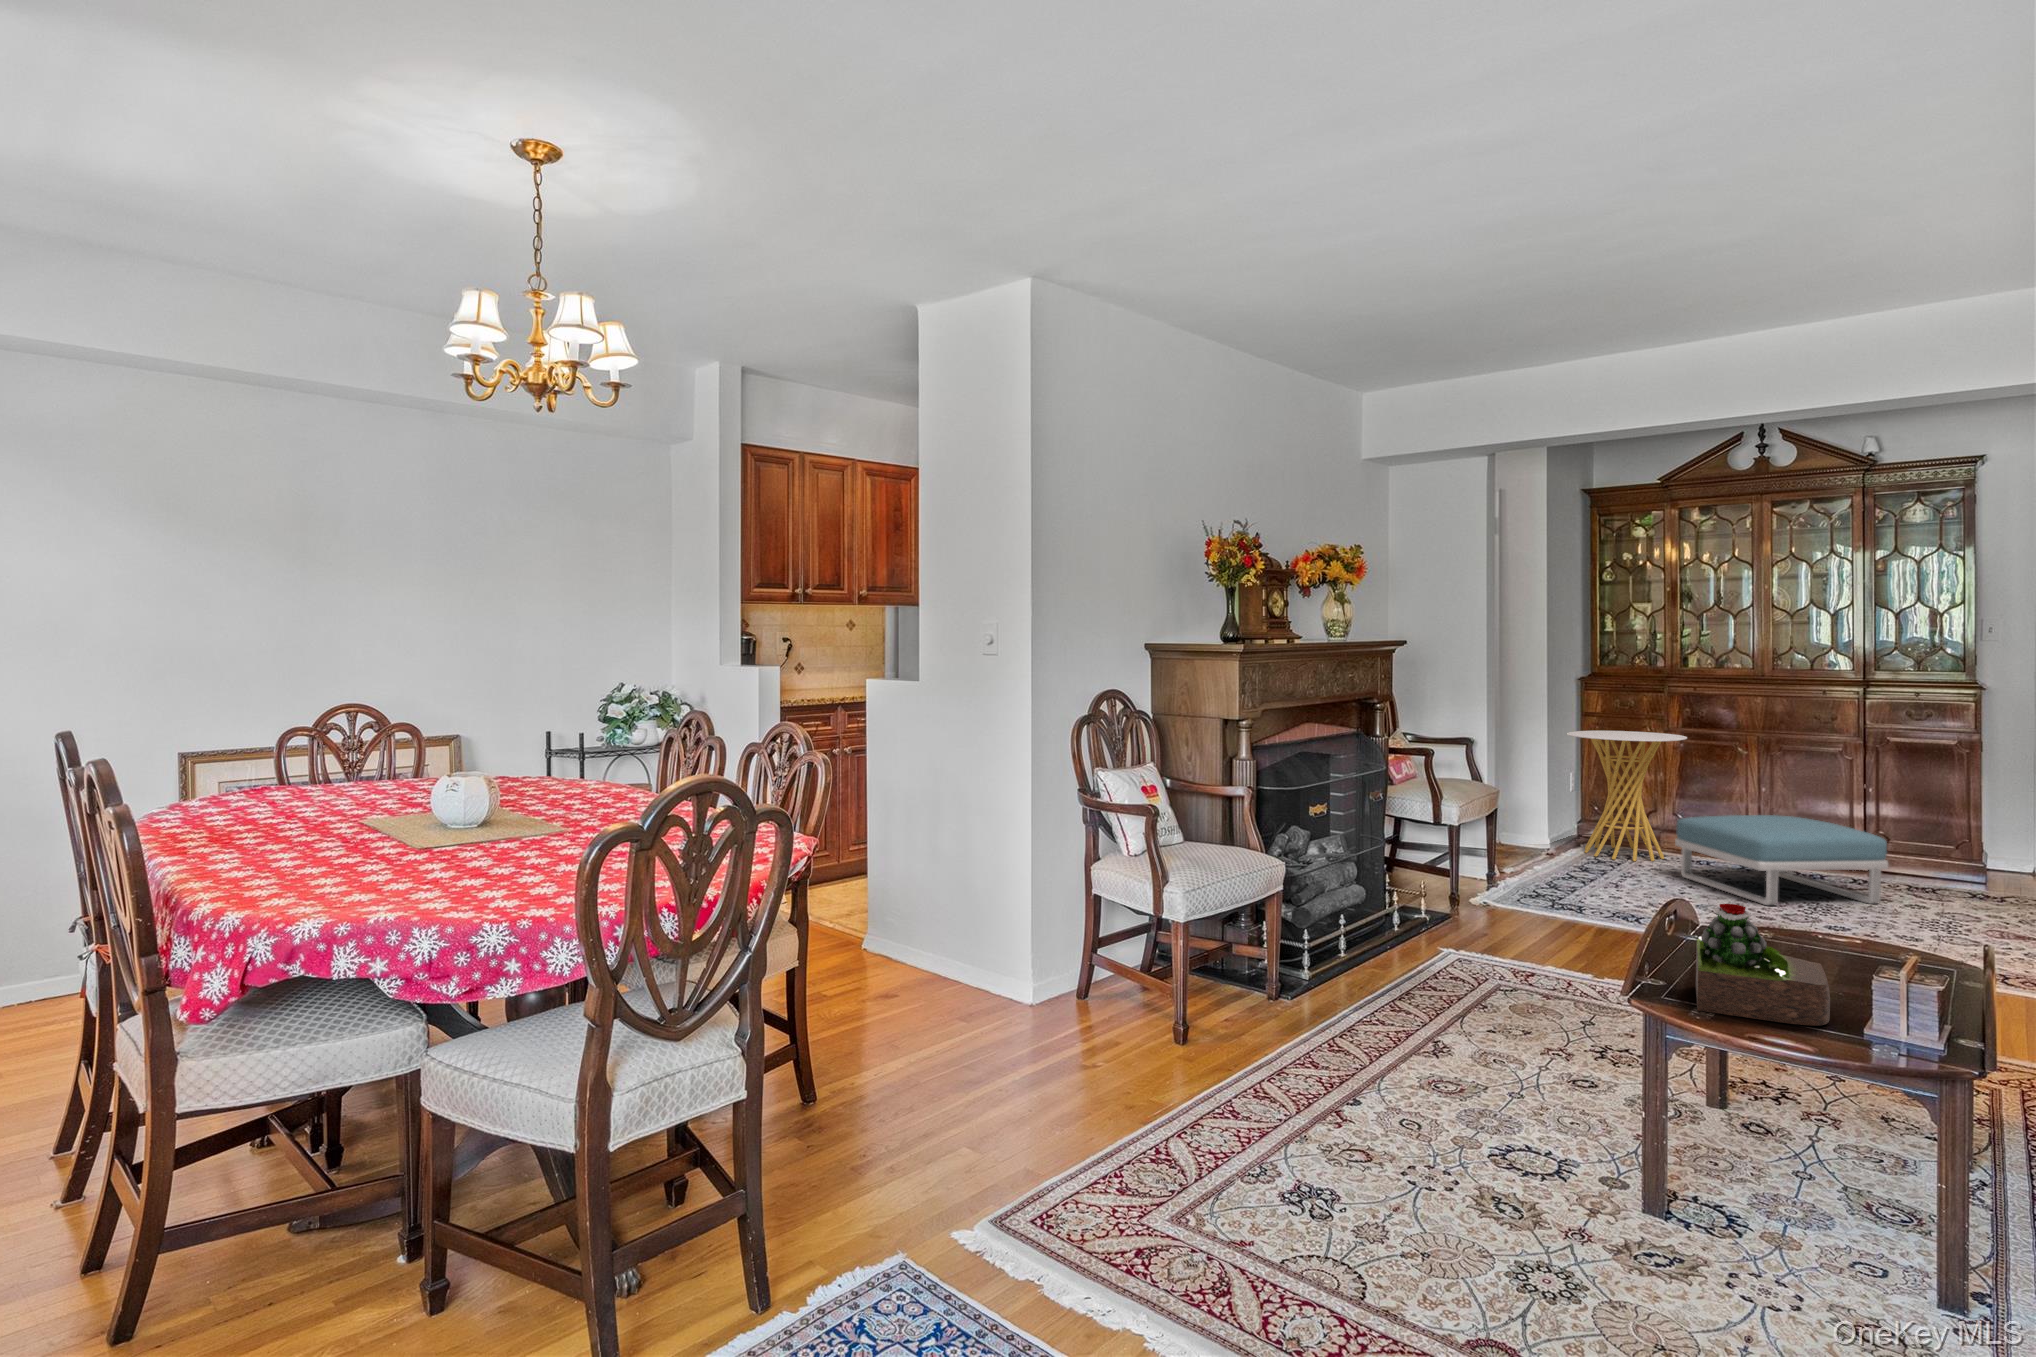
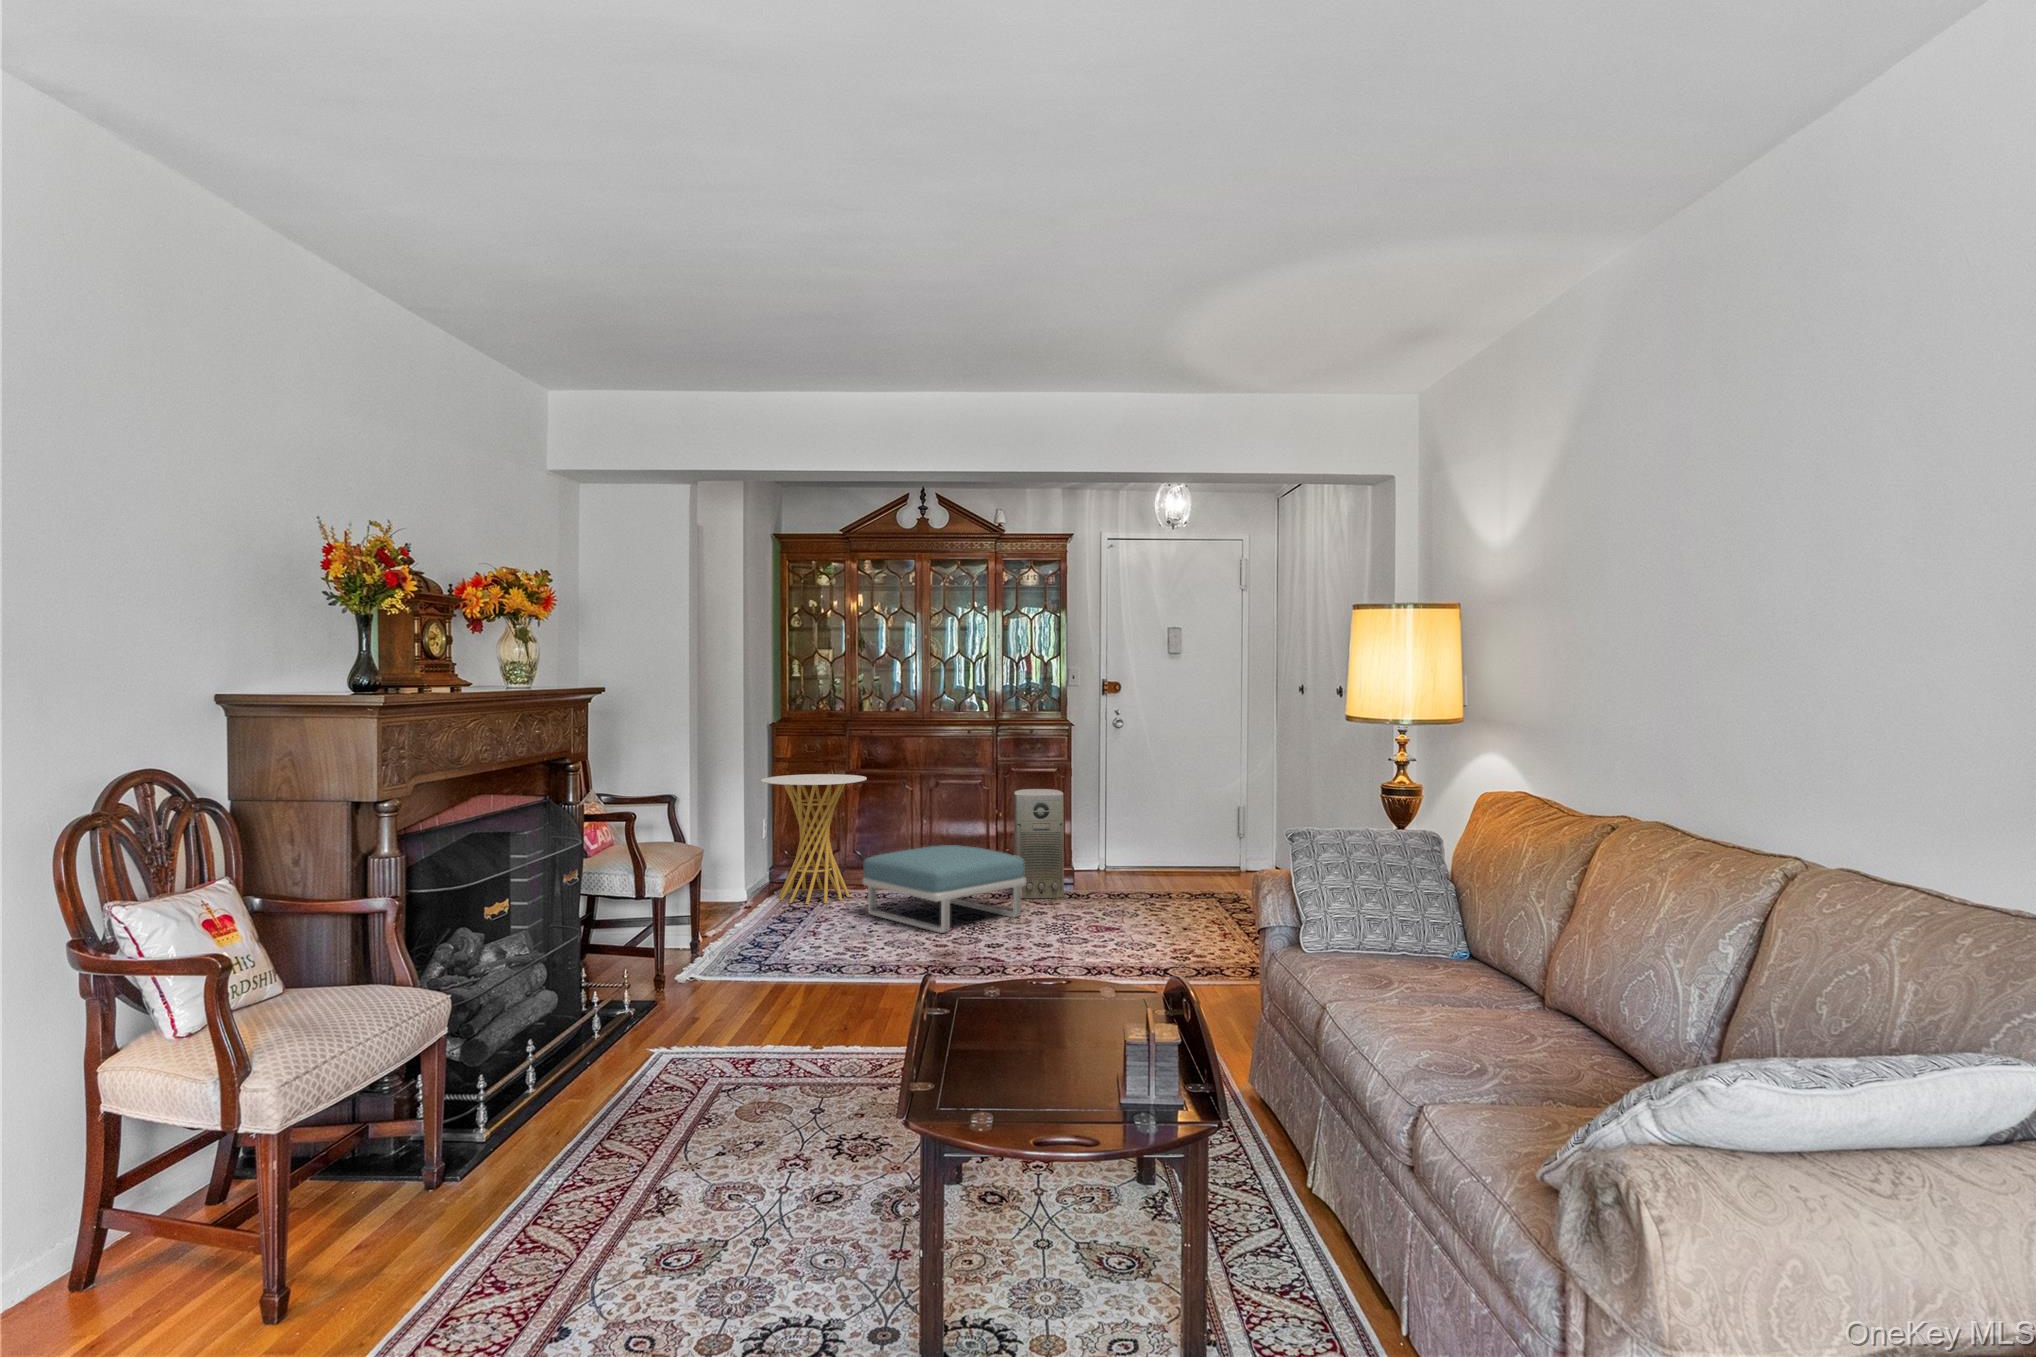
air purifier: none [1880,763,1957,893] -> present [1014,789,1064,898]
succulent plant: present [1696,904,1830,1026] -> none [957,981,1083,1113]

